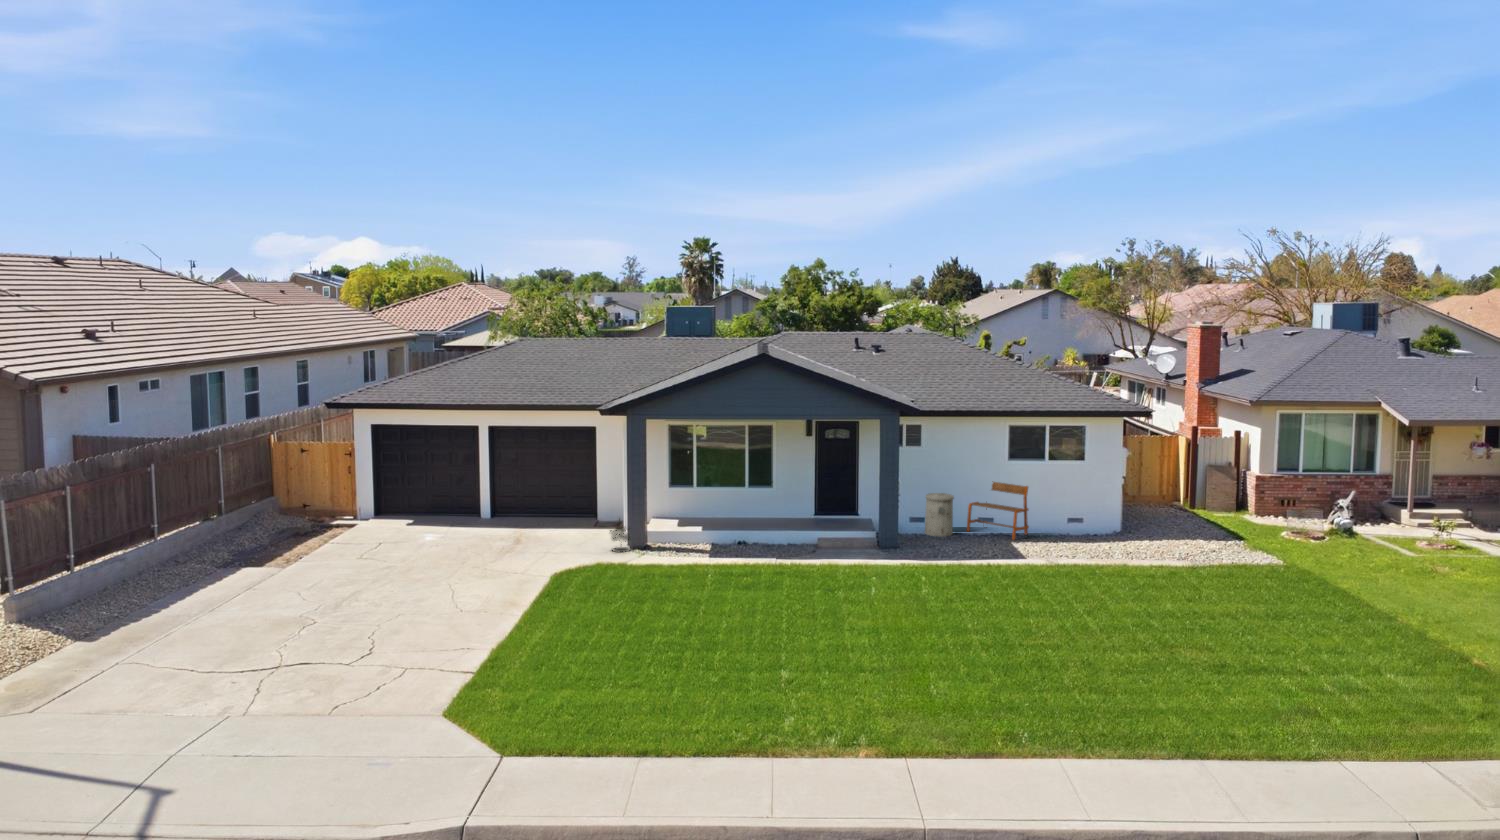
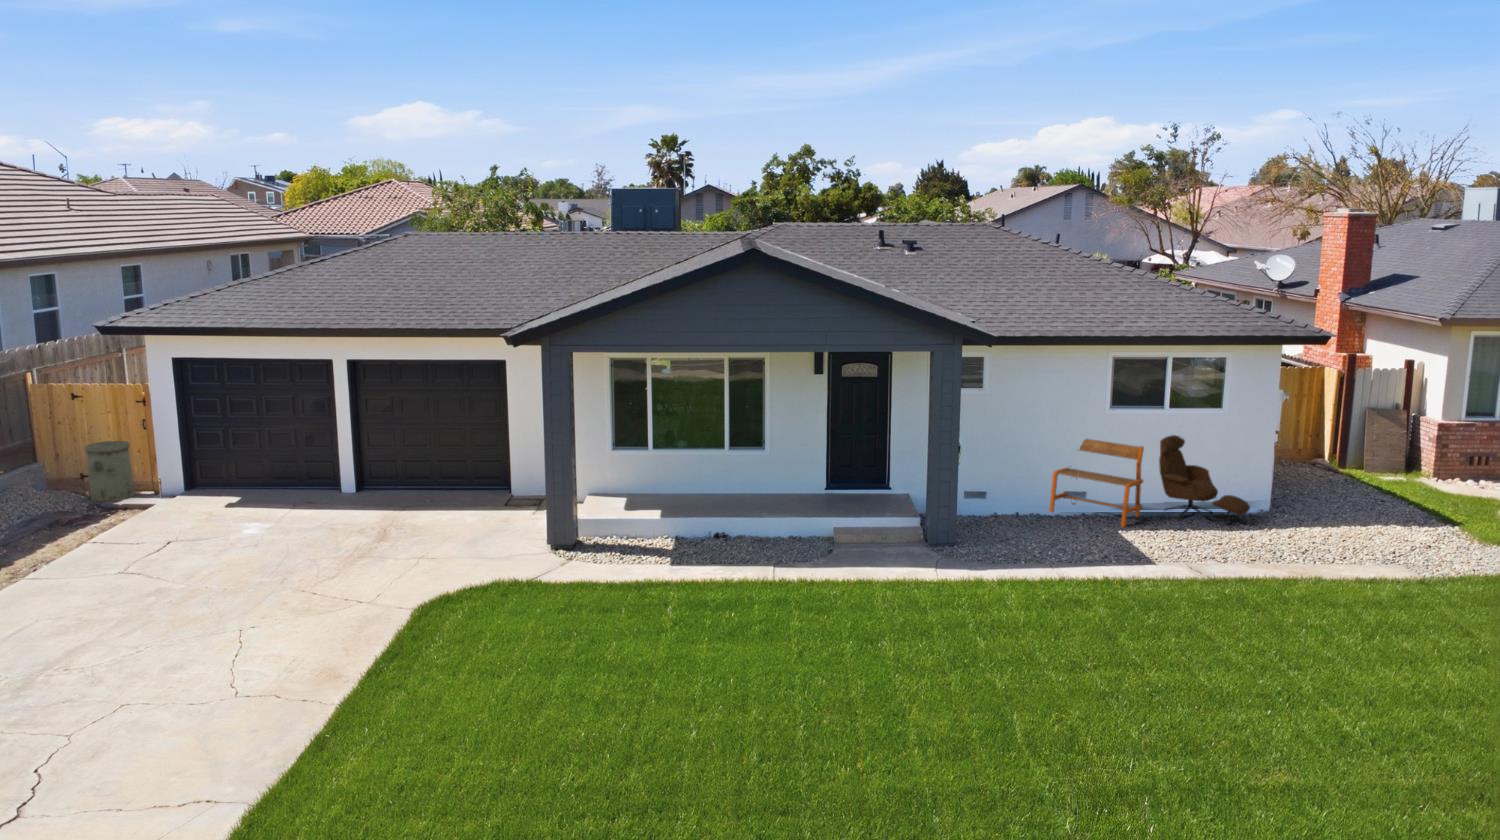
lounge chair: none [1041,479,1102,540] -> present [1159,435,1250,525]
trash can: present [925,493,954,537] -> present [85,441,135,502]
potted tree: present [610,519,631,552] -> none [514,501,551,557]

